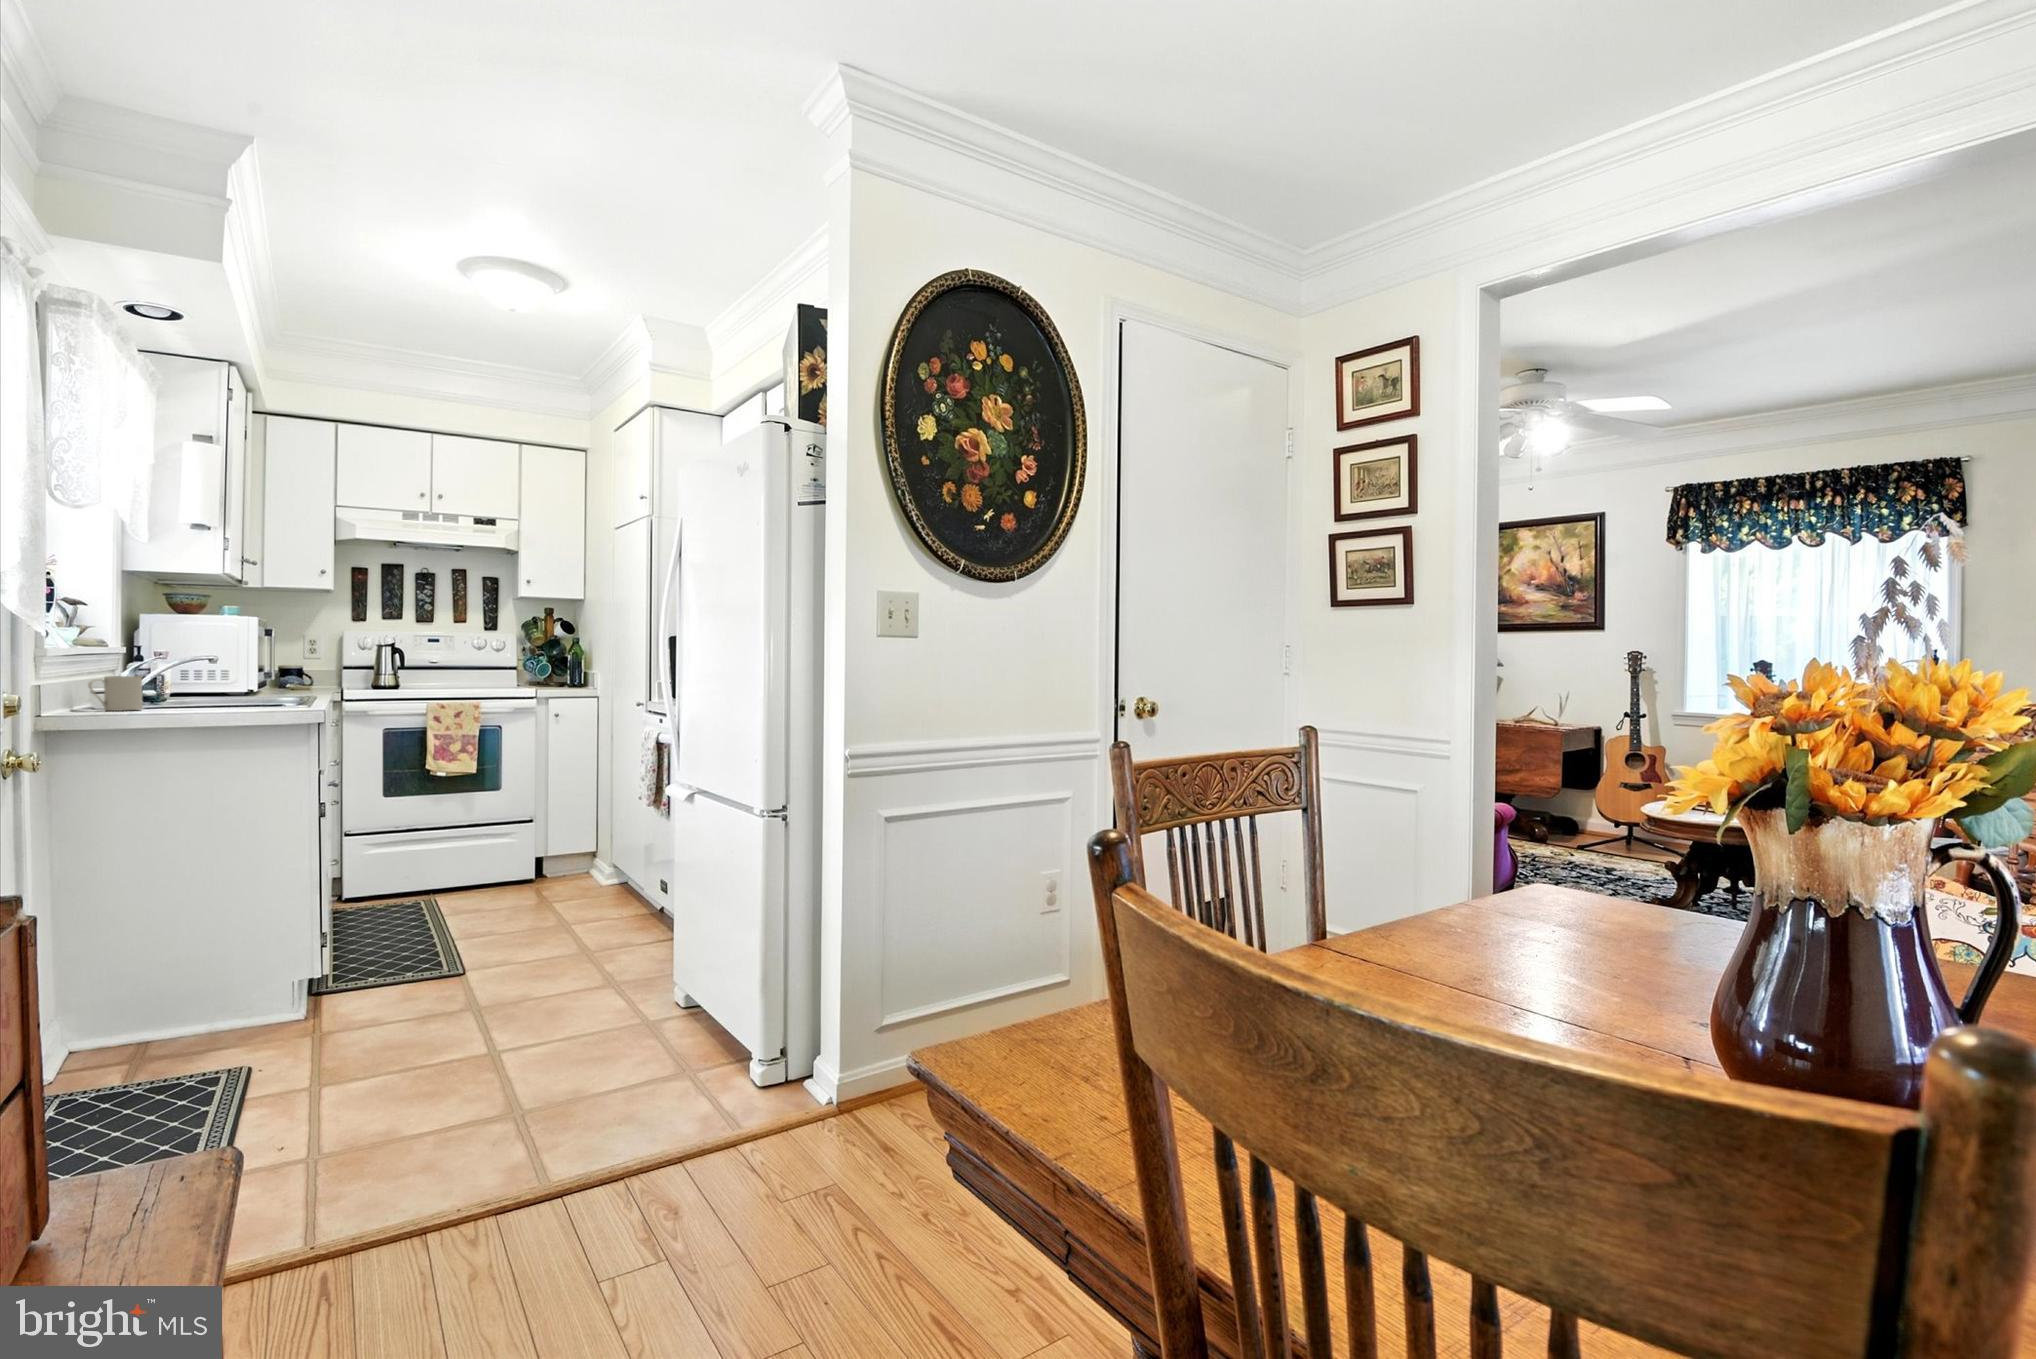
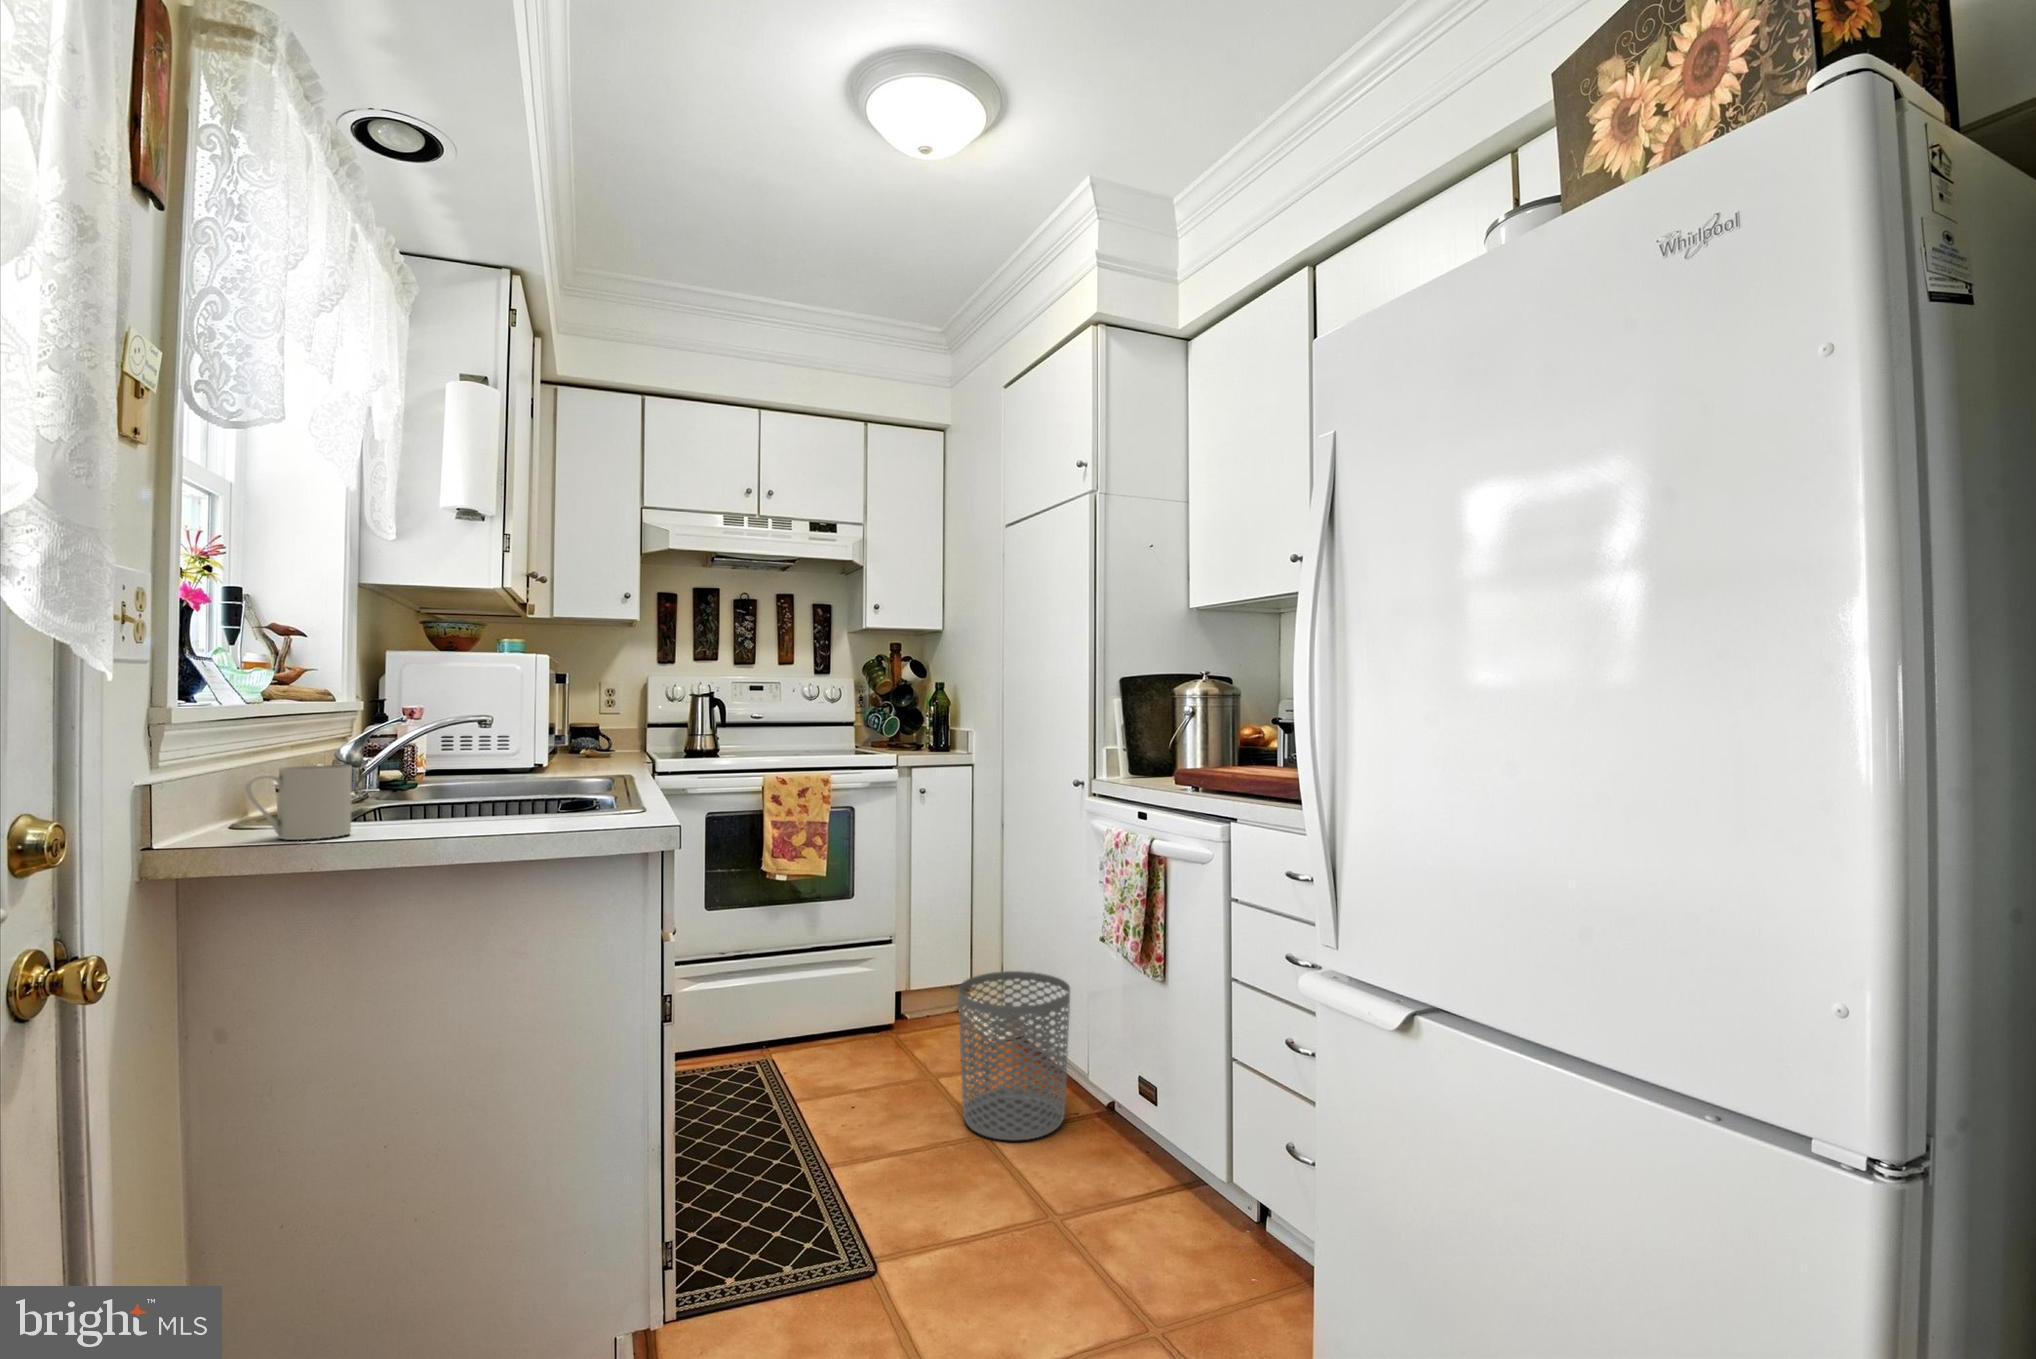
waste bin: none [550,827,627,923] -> present [958,971,1070,1141]

